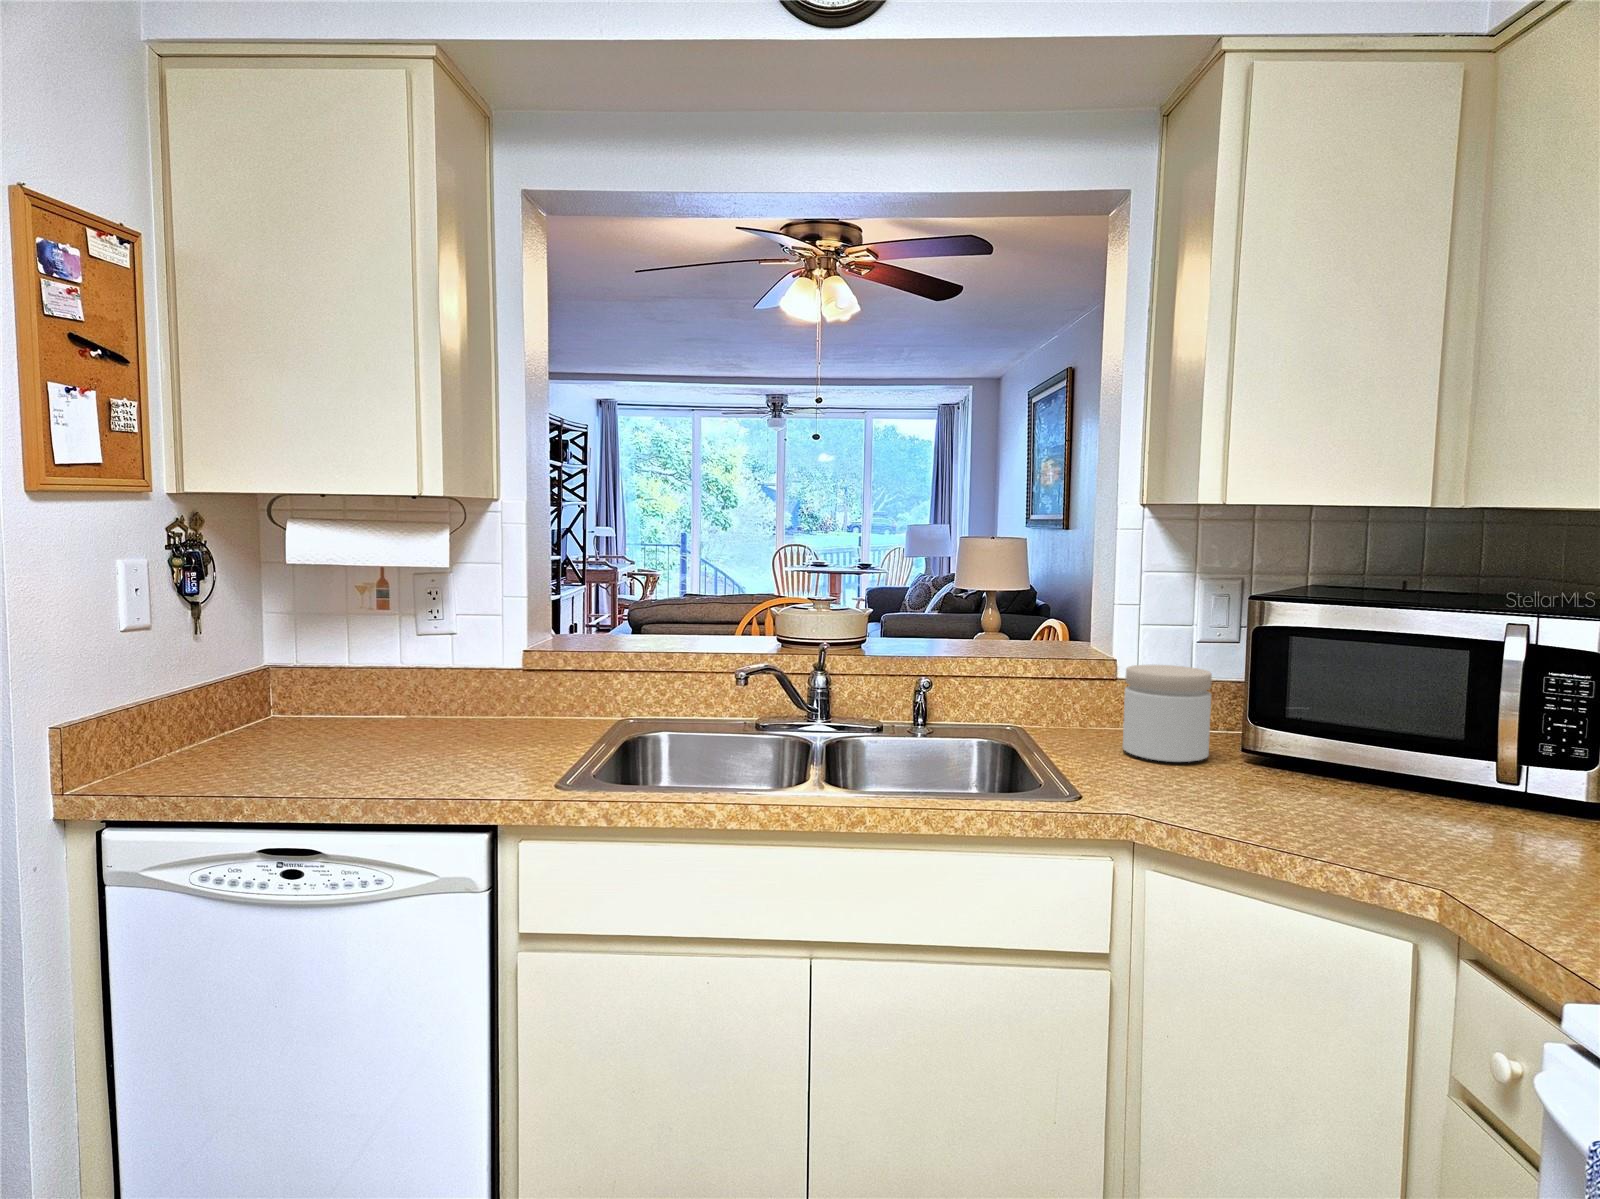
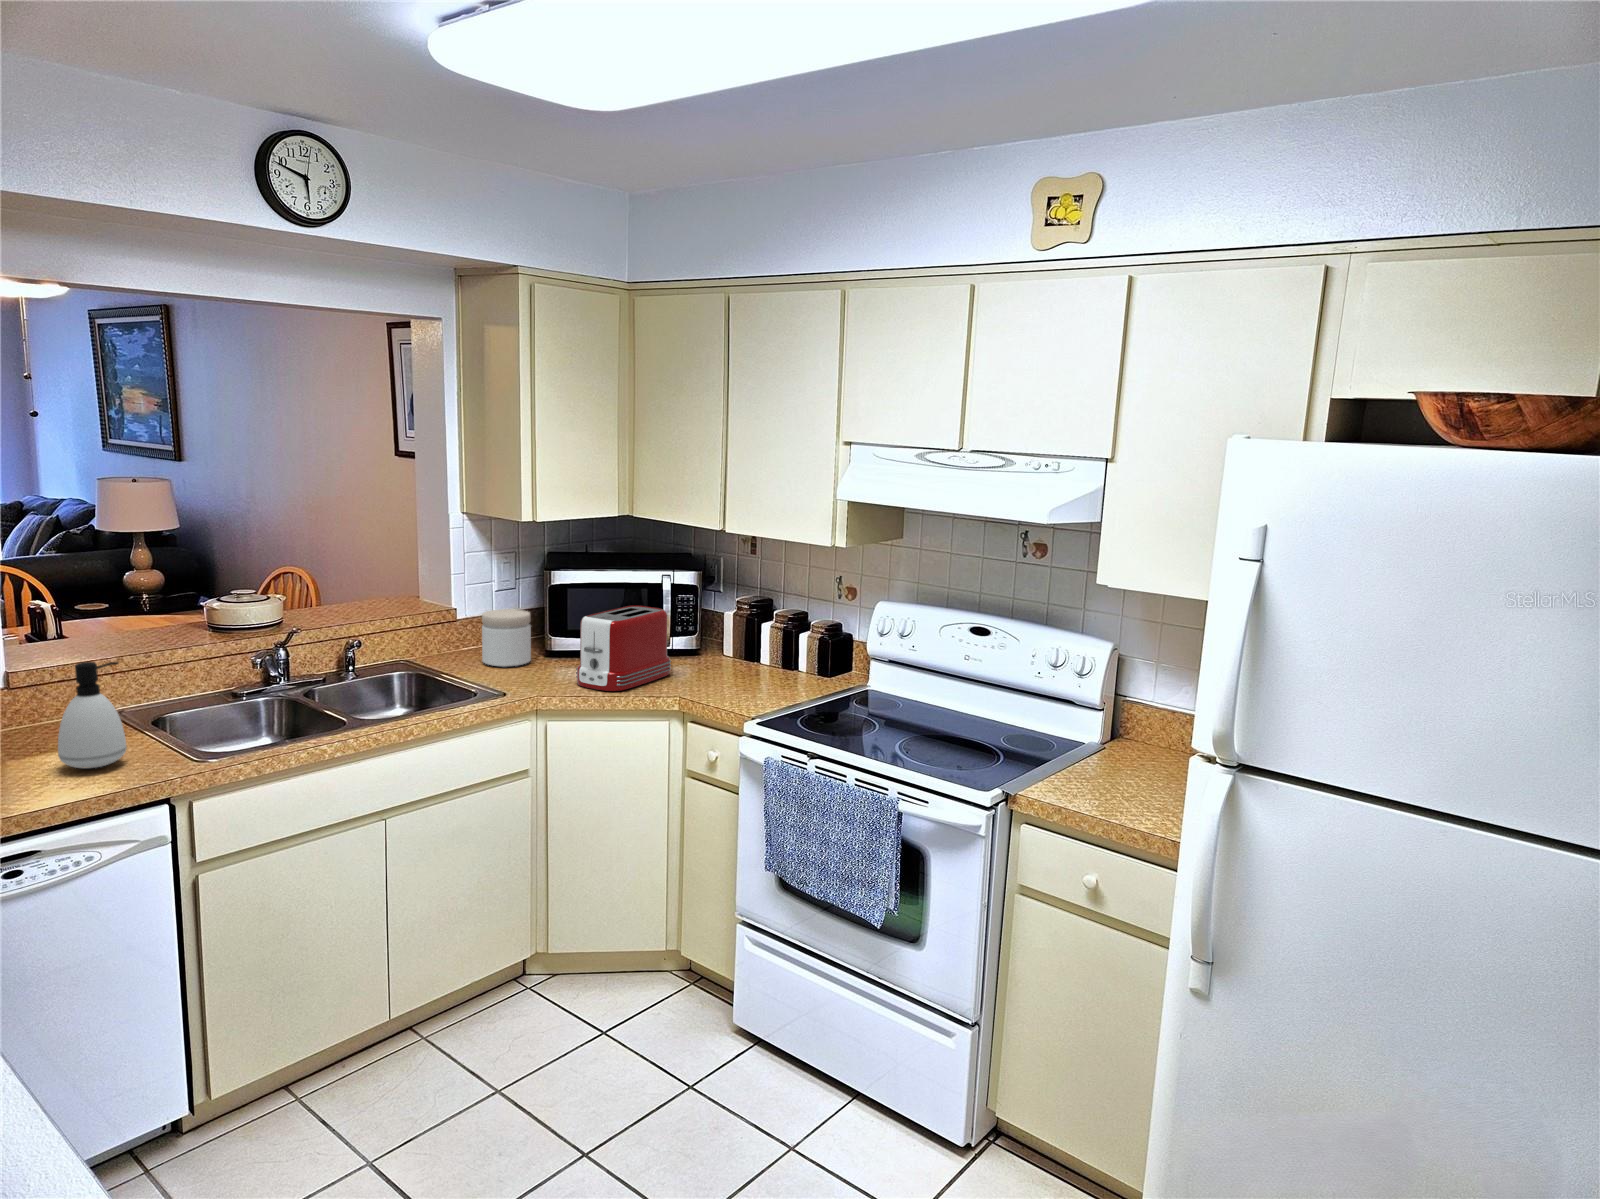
soap dispenser: none [439,631,517,767] -> present [58,662,127,768]
toaster: none [1240,677,1488,846] -> present [576,606,671,691]

